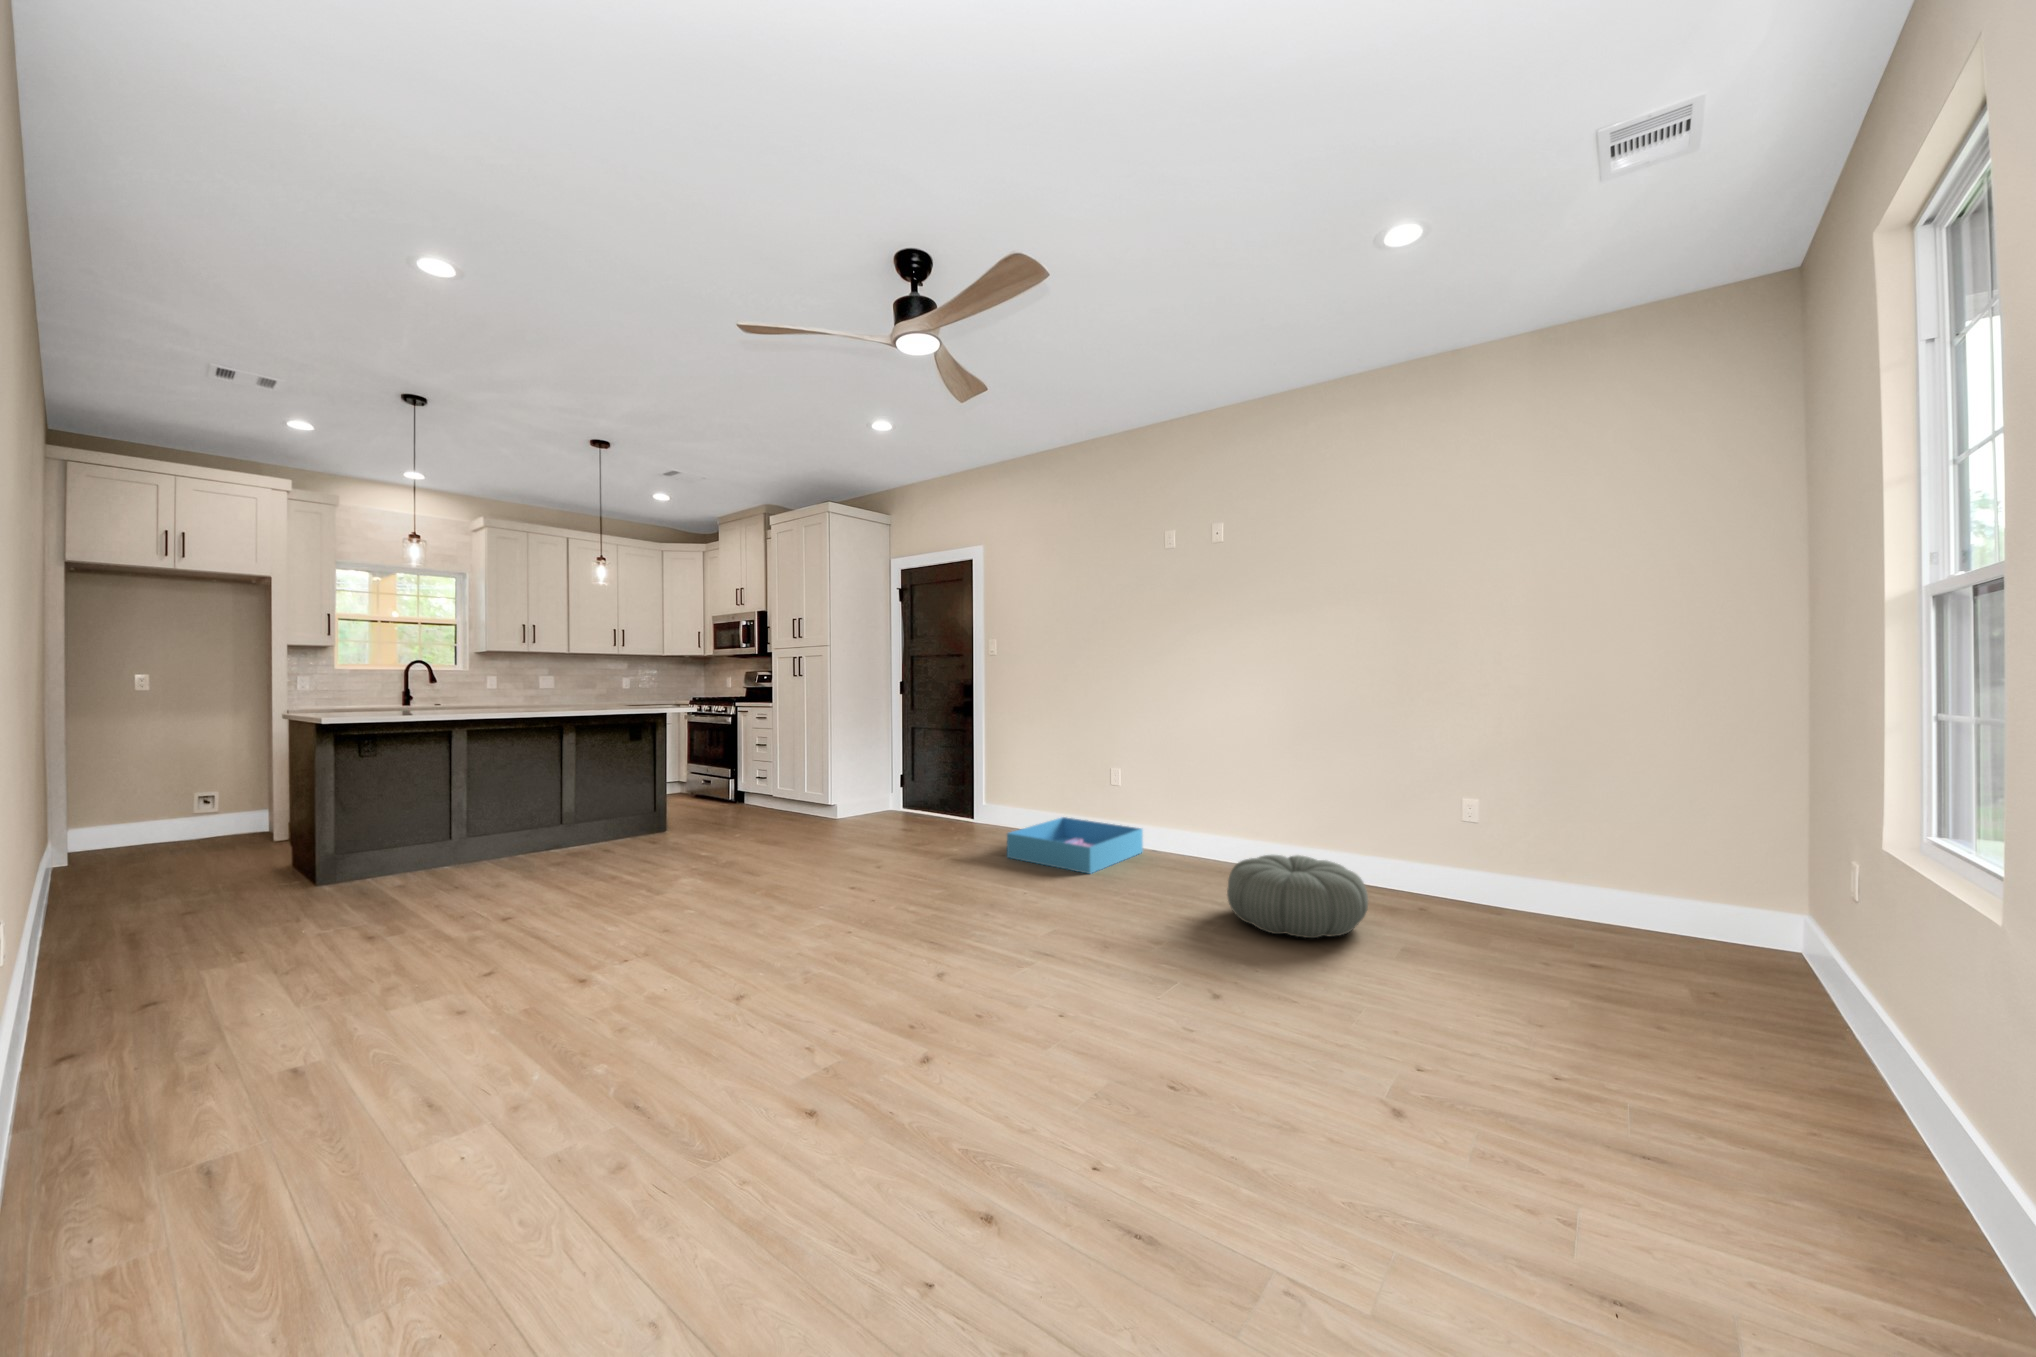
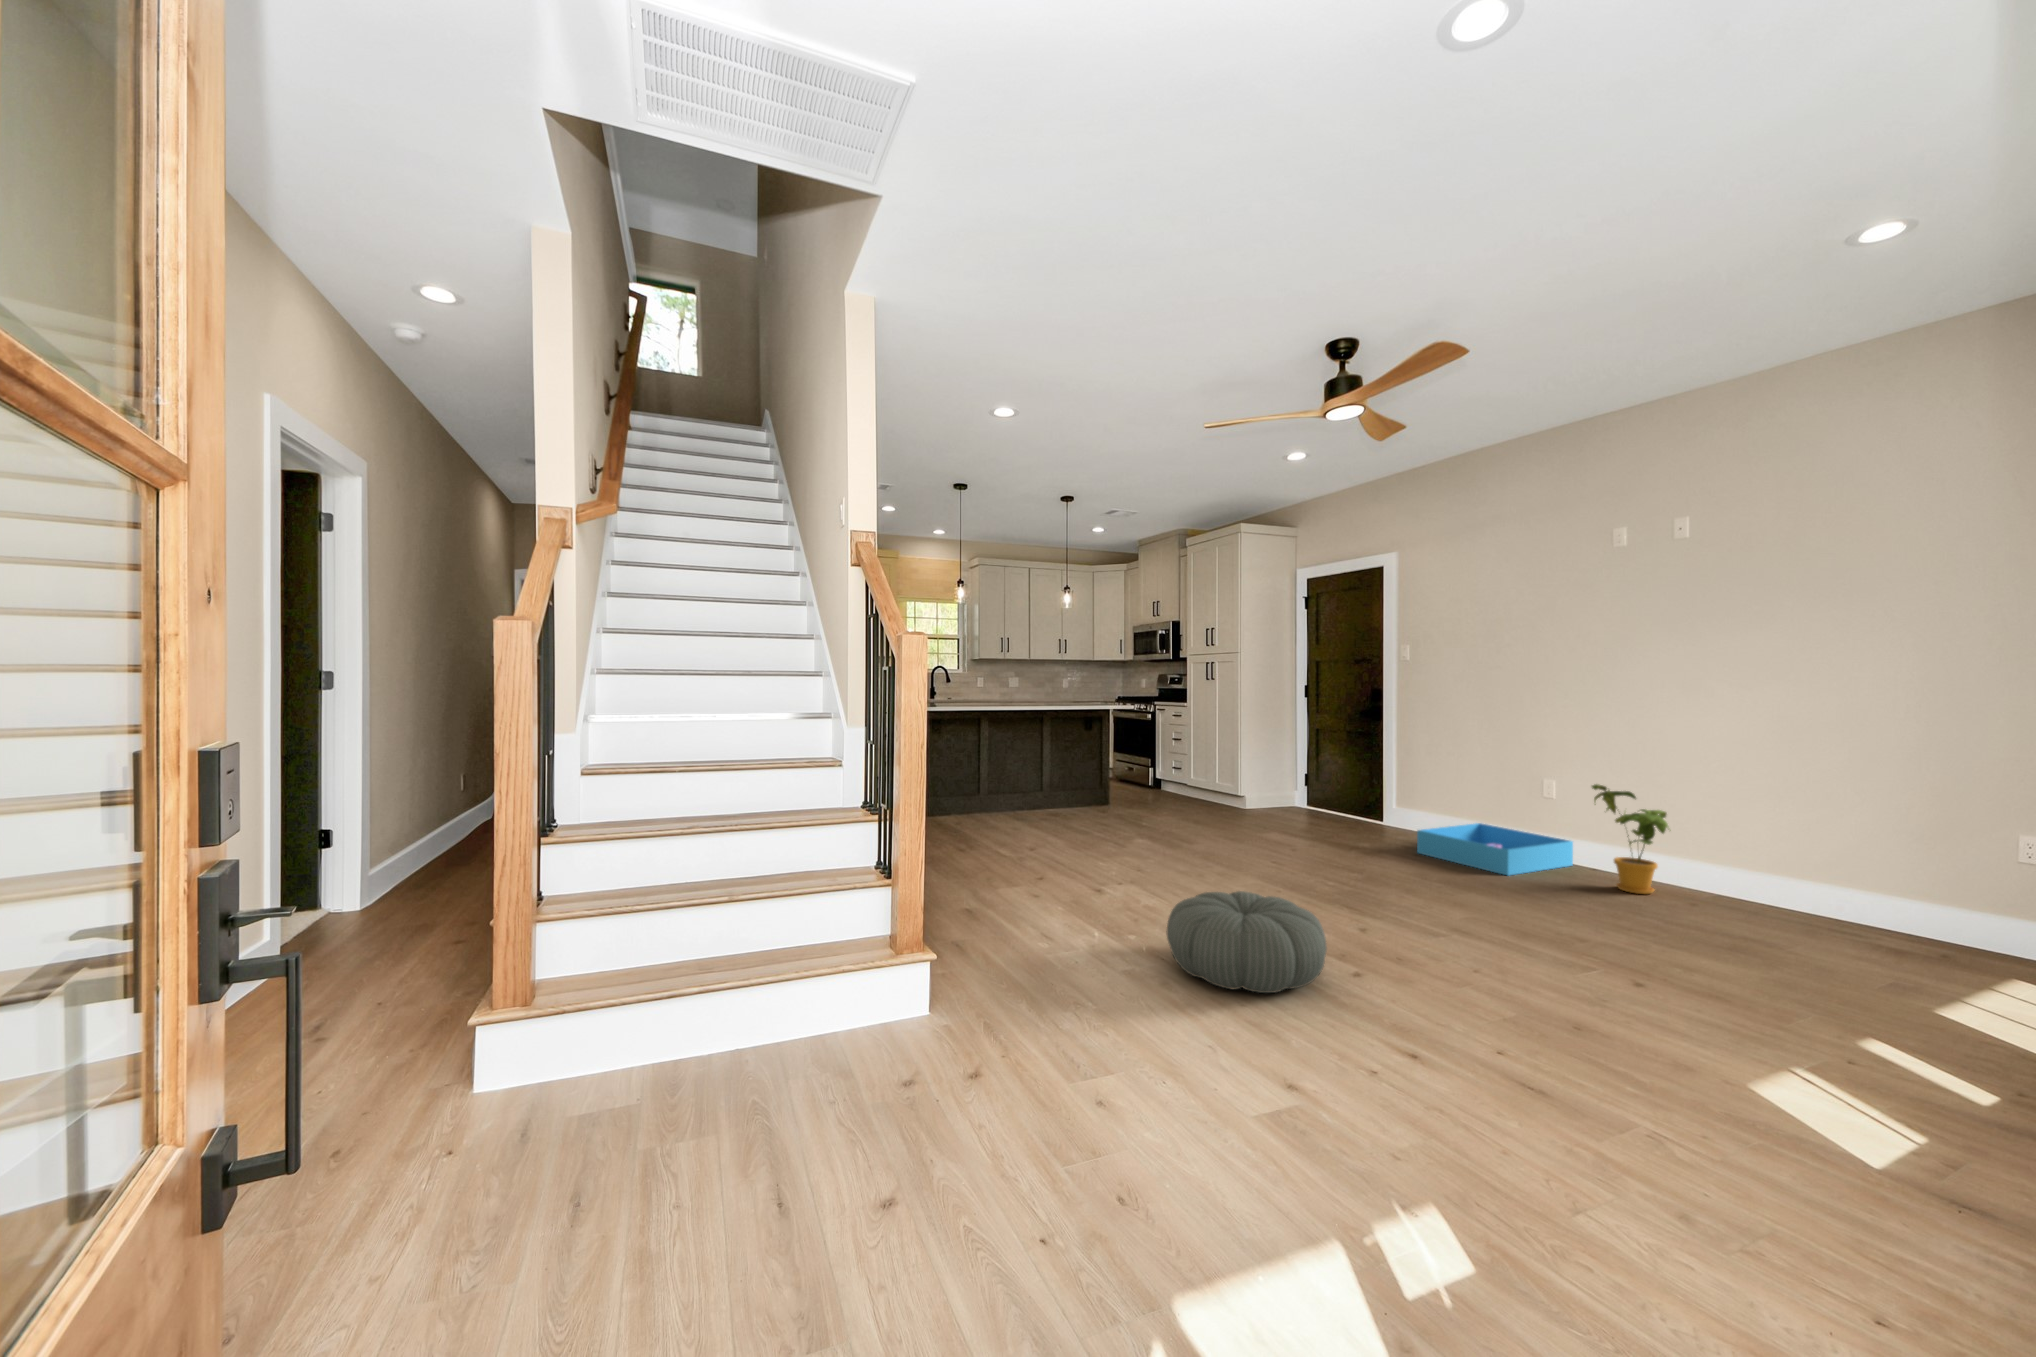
house plant: none [1158,773,1222,878] -> present [1592,784,1668,894]
pouf: present [1227,855,1368,938] -> present [1166,891,1327,993]

